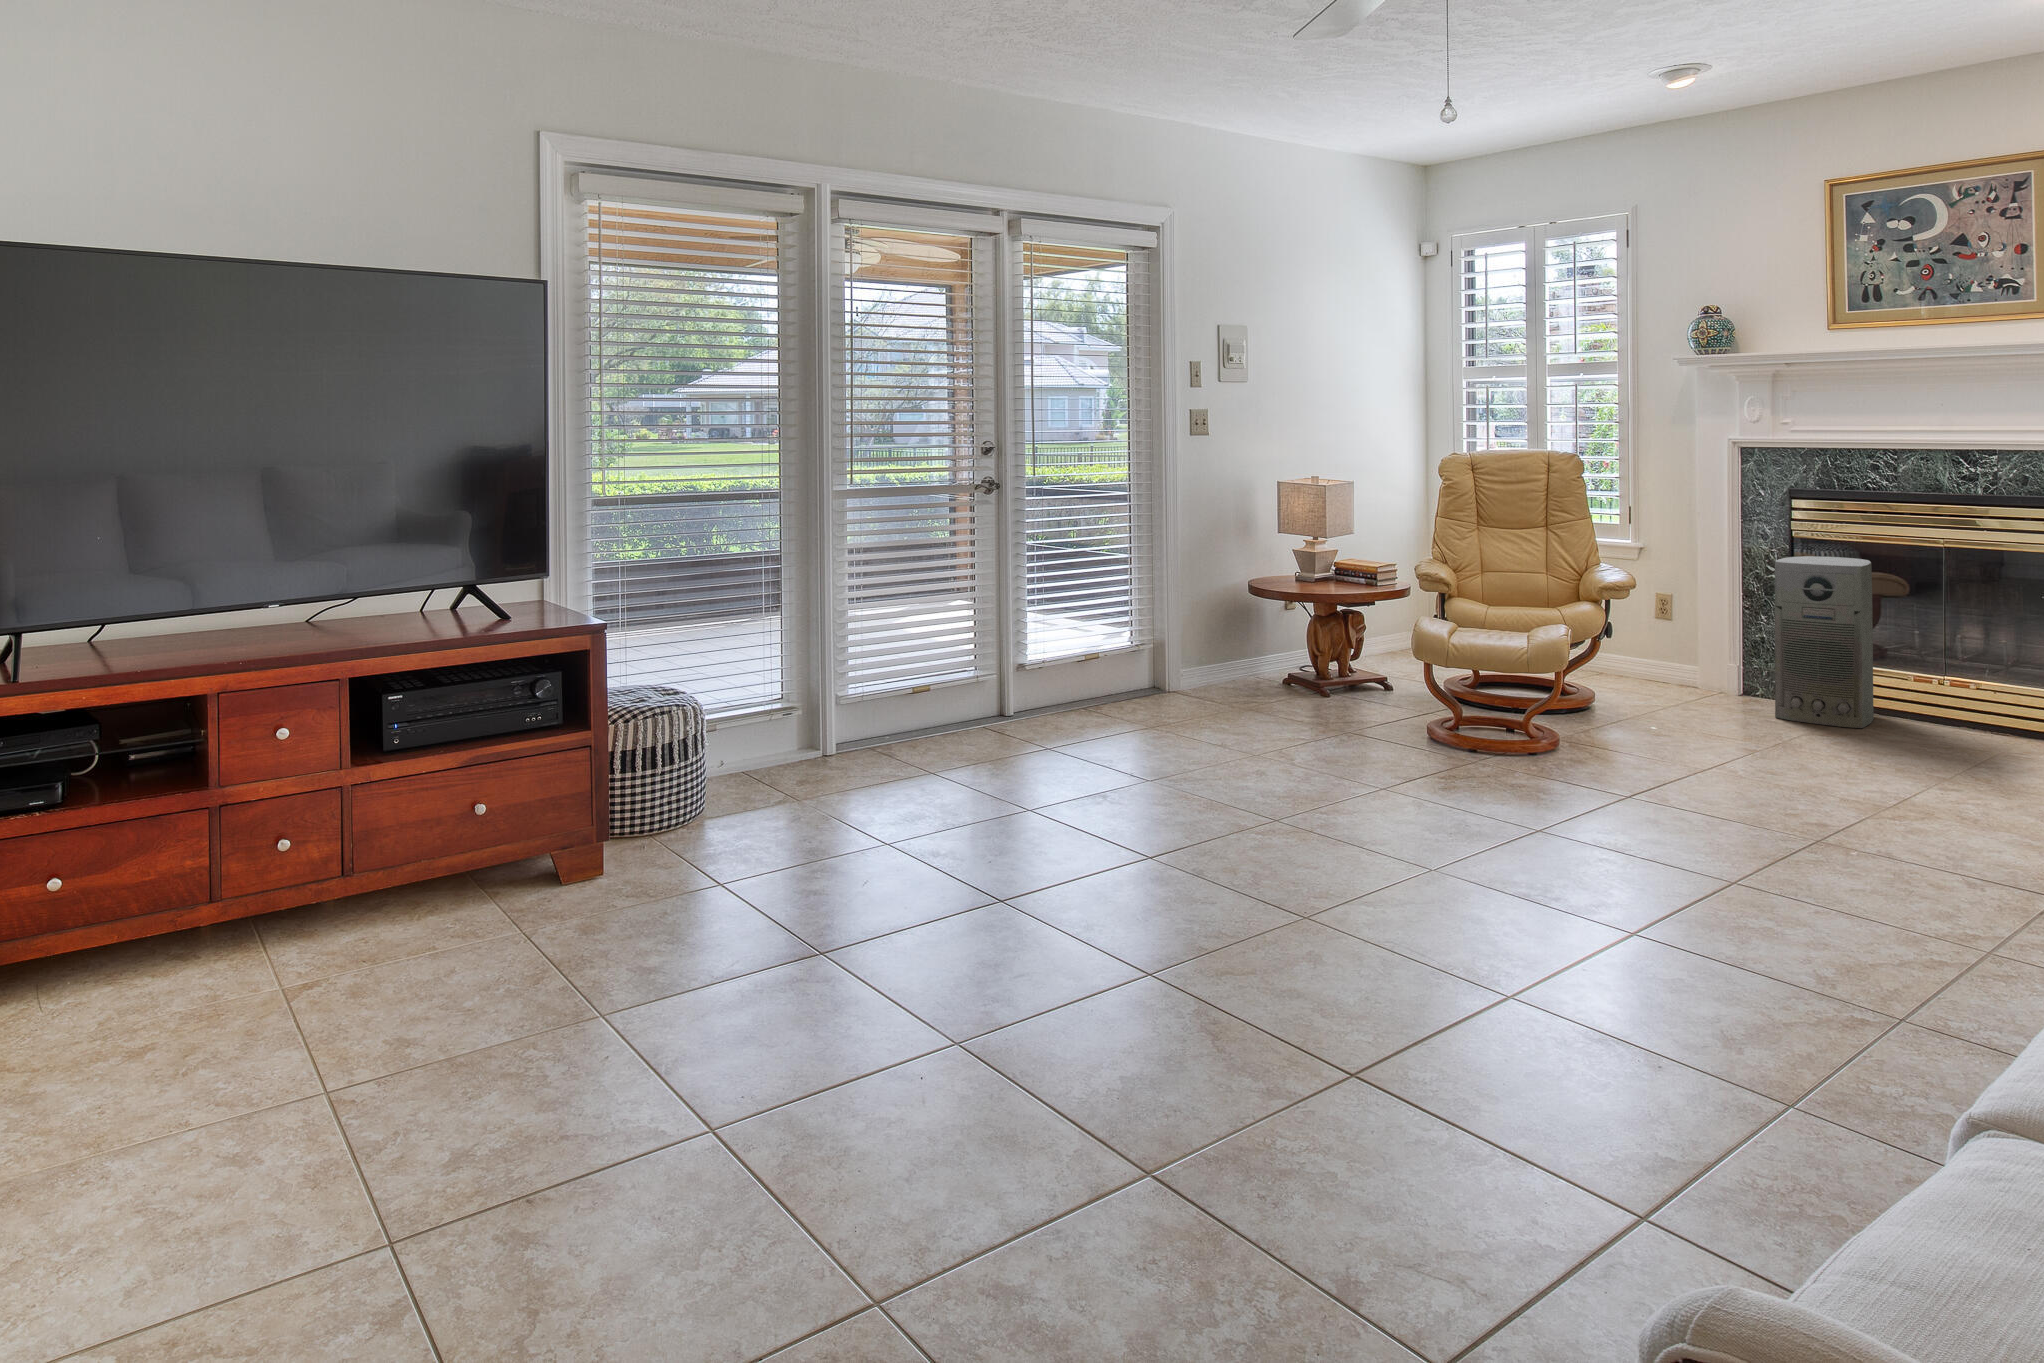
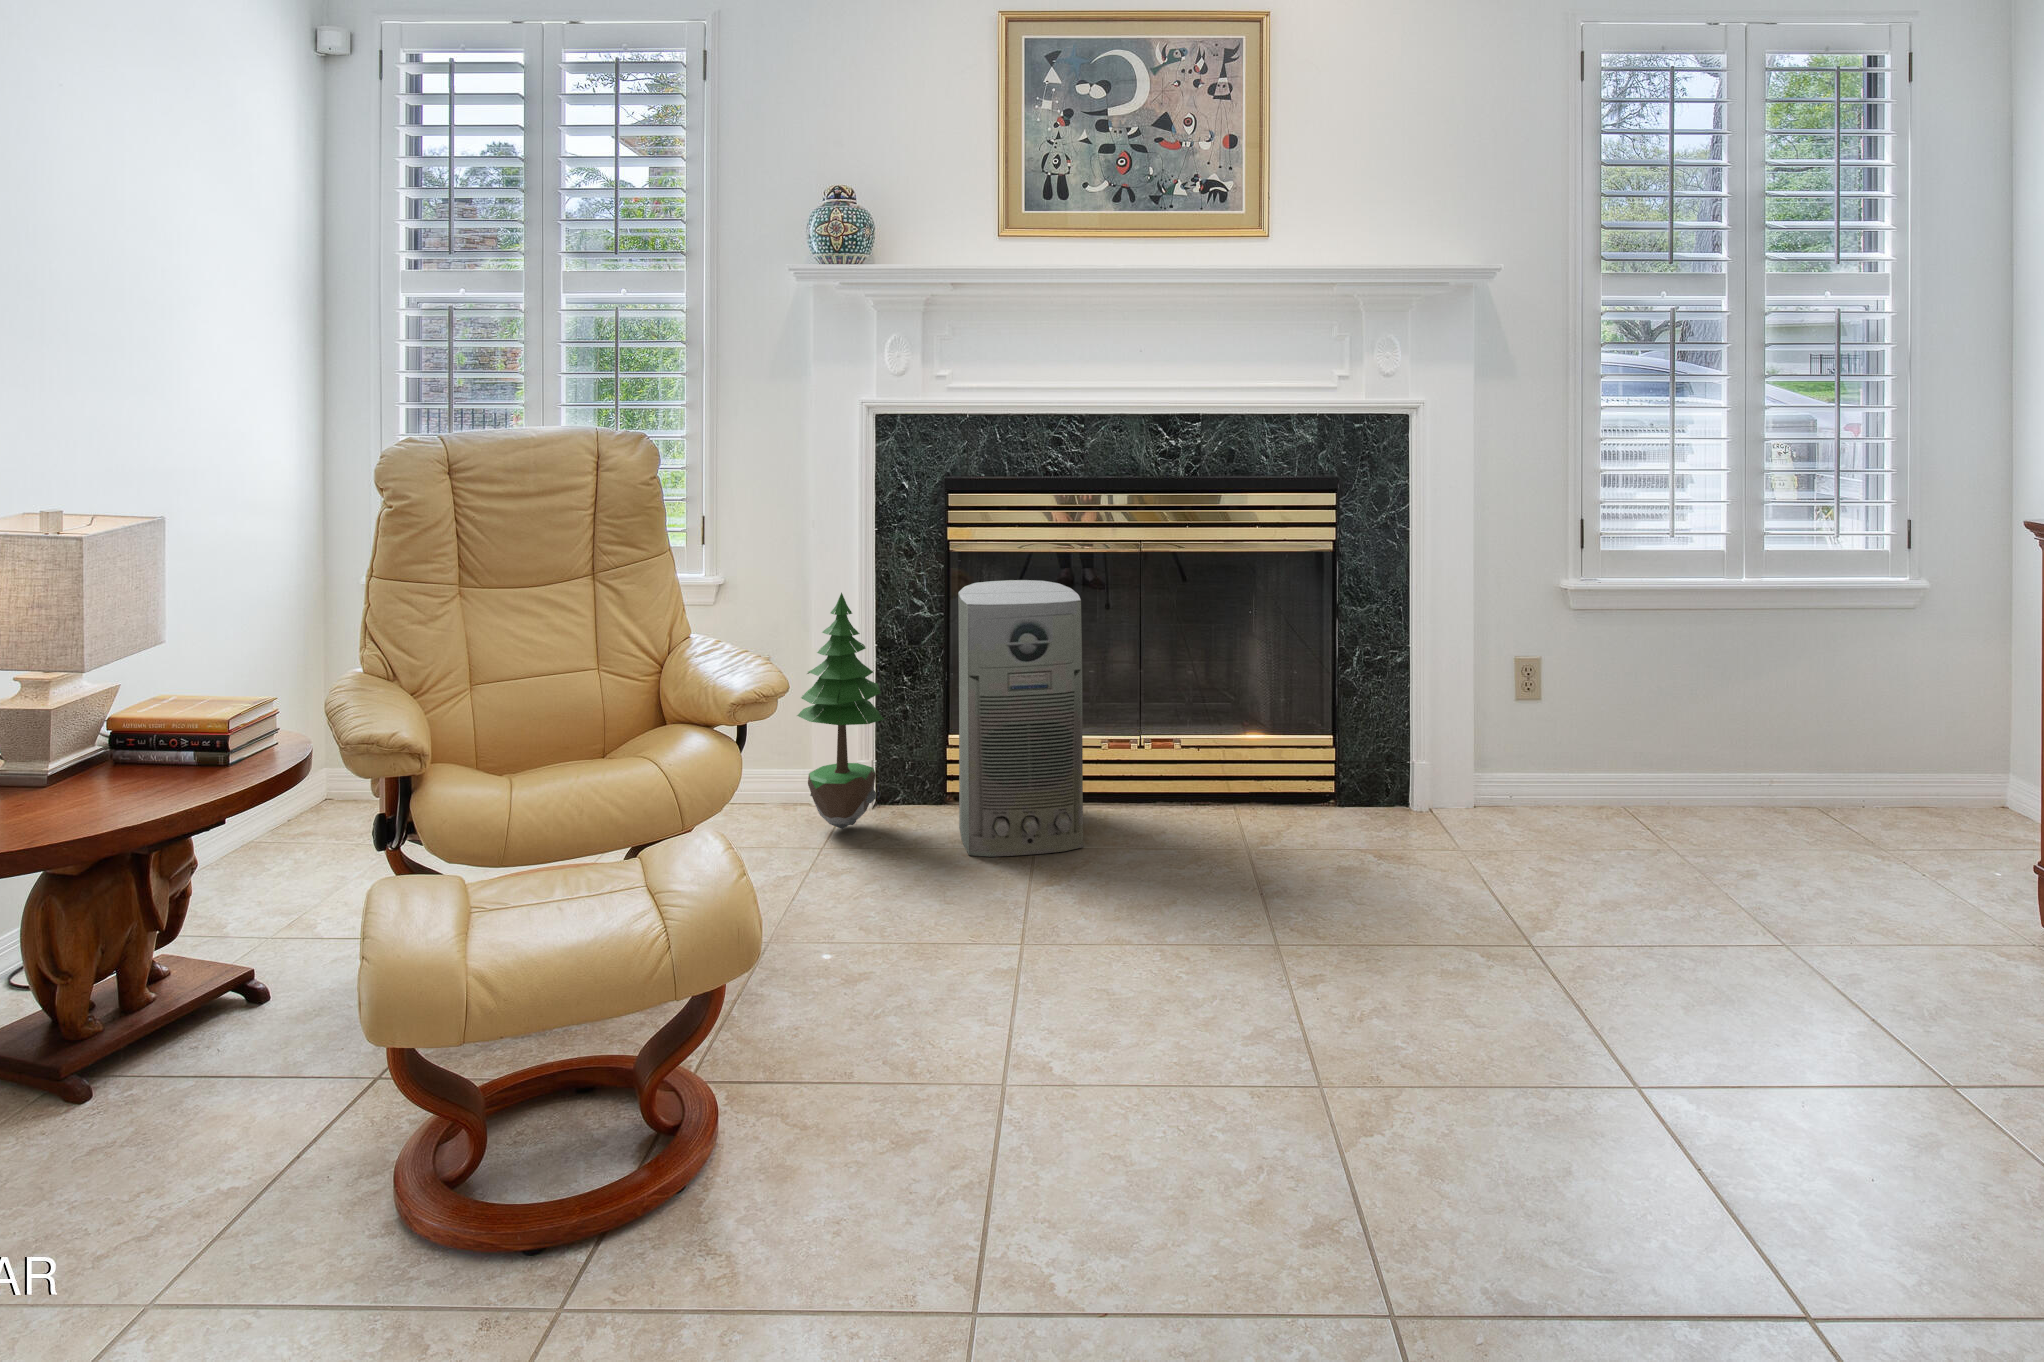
potted tree: none [1673,552,1734,697] -> present [797,593,884,829]

